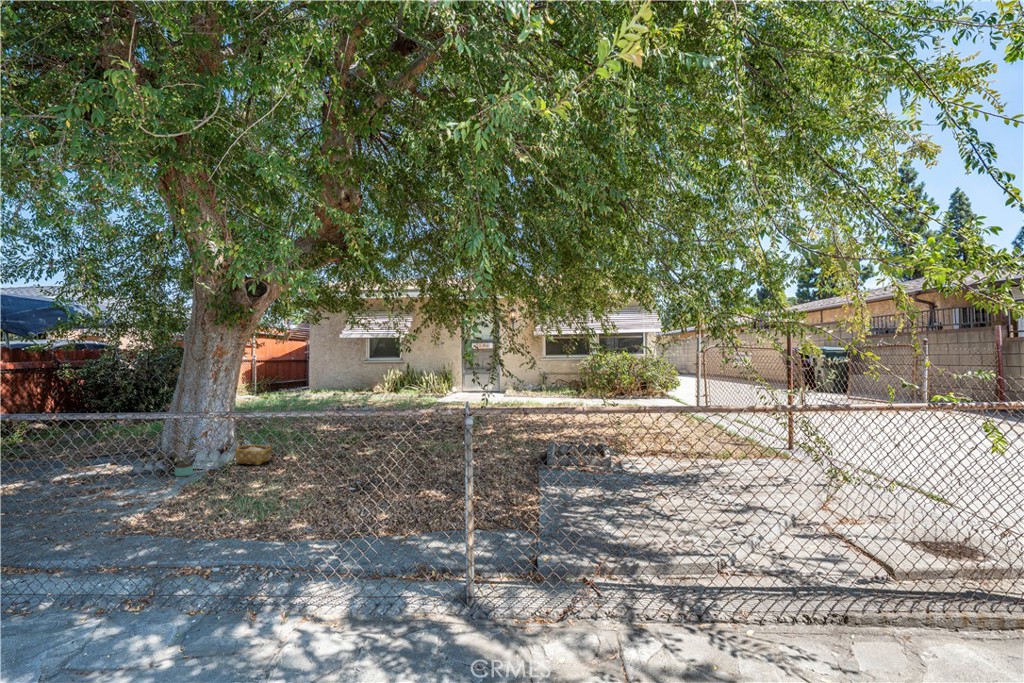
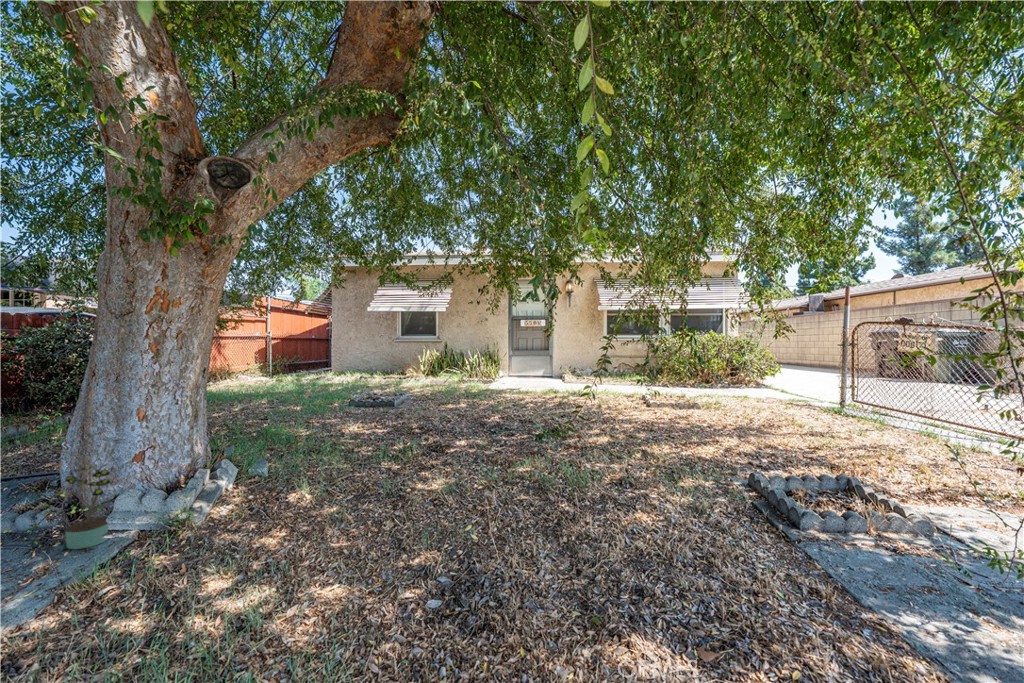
woven basket: present [234,440,272,465] -> none [197,465,269,515]

